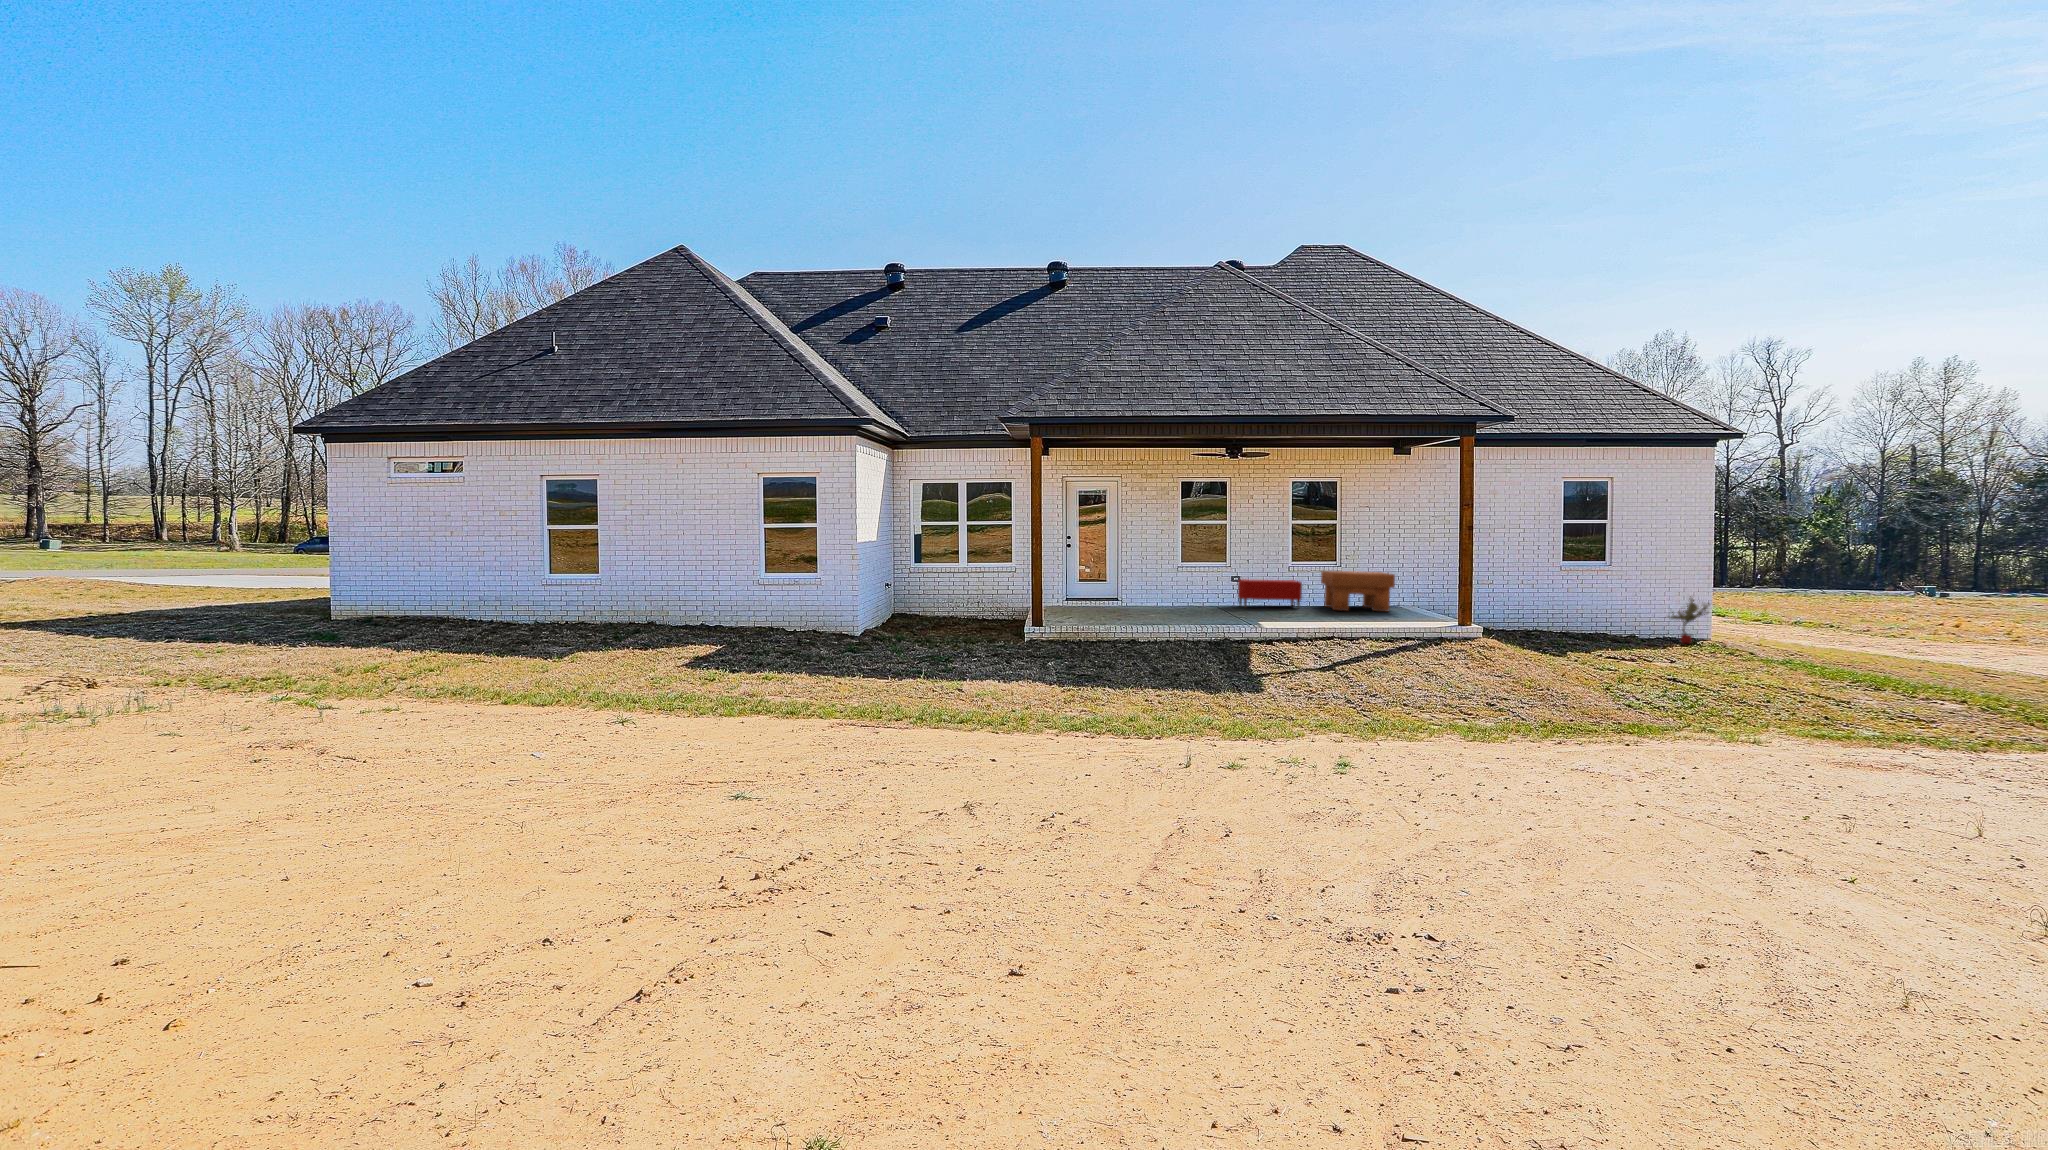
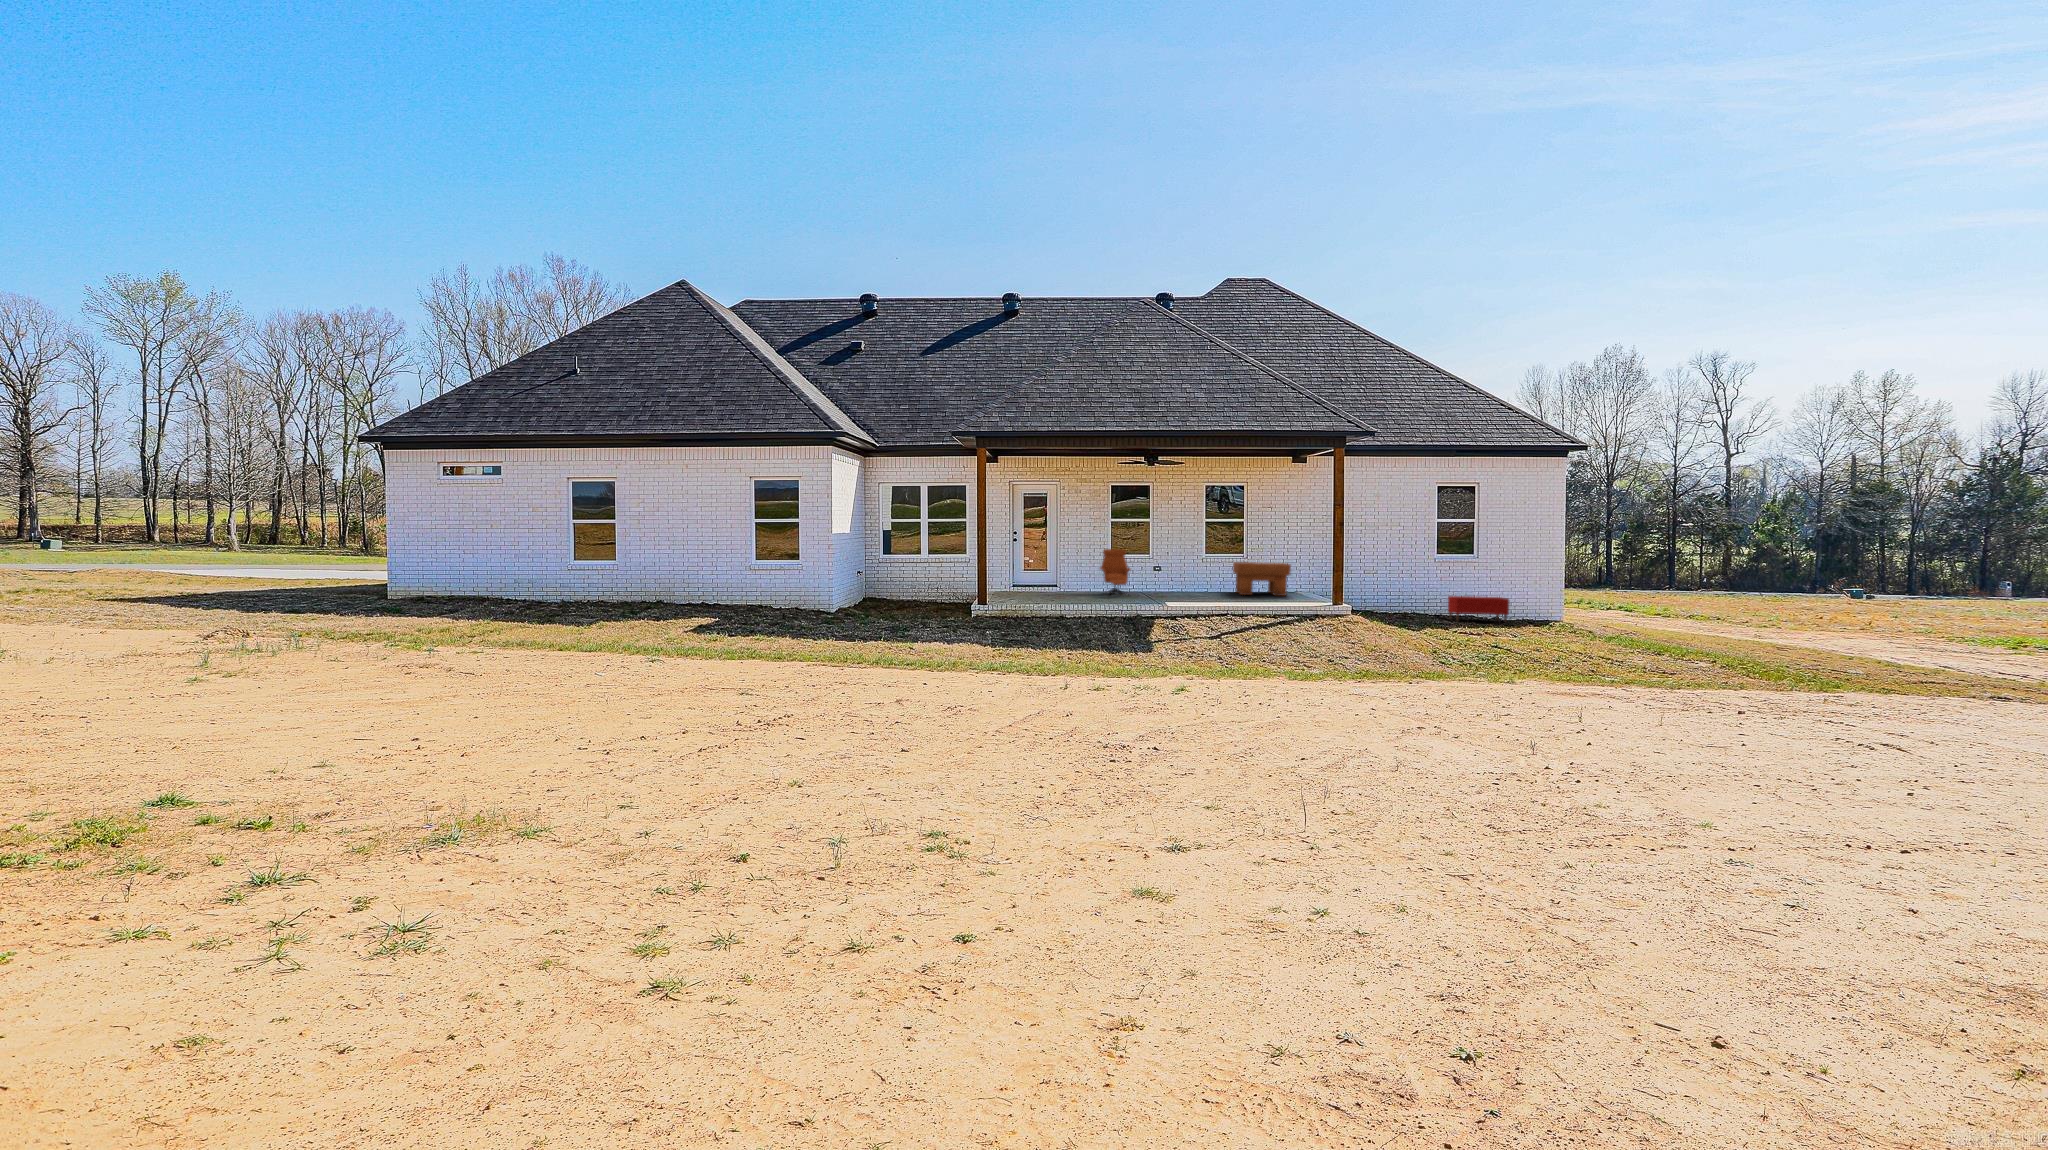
armchair: none [1166,556,1206,613] -> present [1100,549,1131,595]
bench: present [1238,579,1302,608] -> present [1448,596,1510,622]
potted tree: present [1665,596,1709,644] -> none [1521,583,1558,624]

